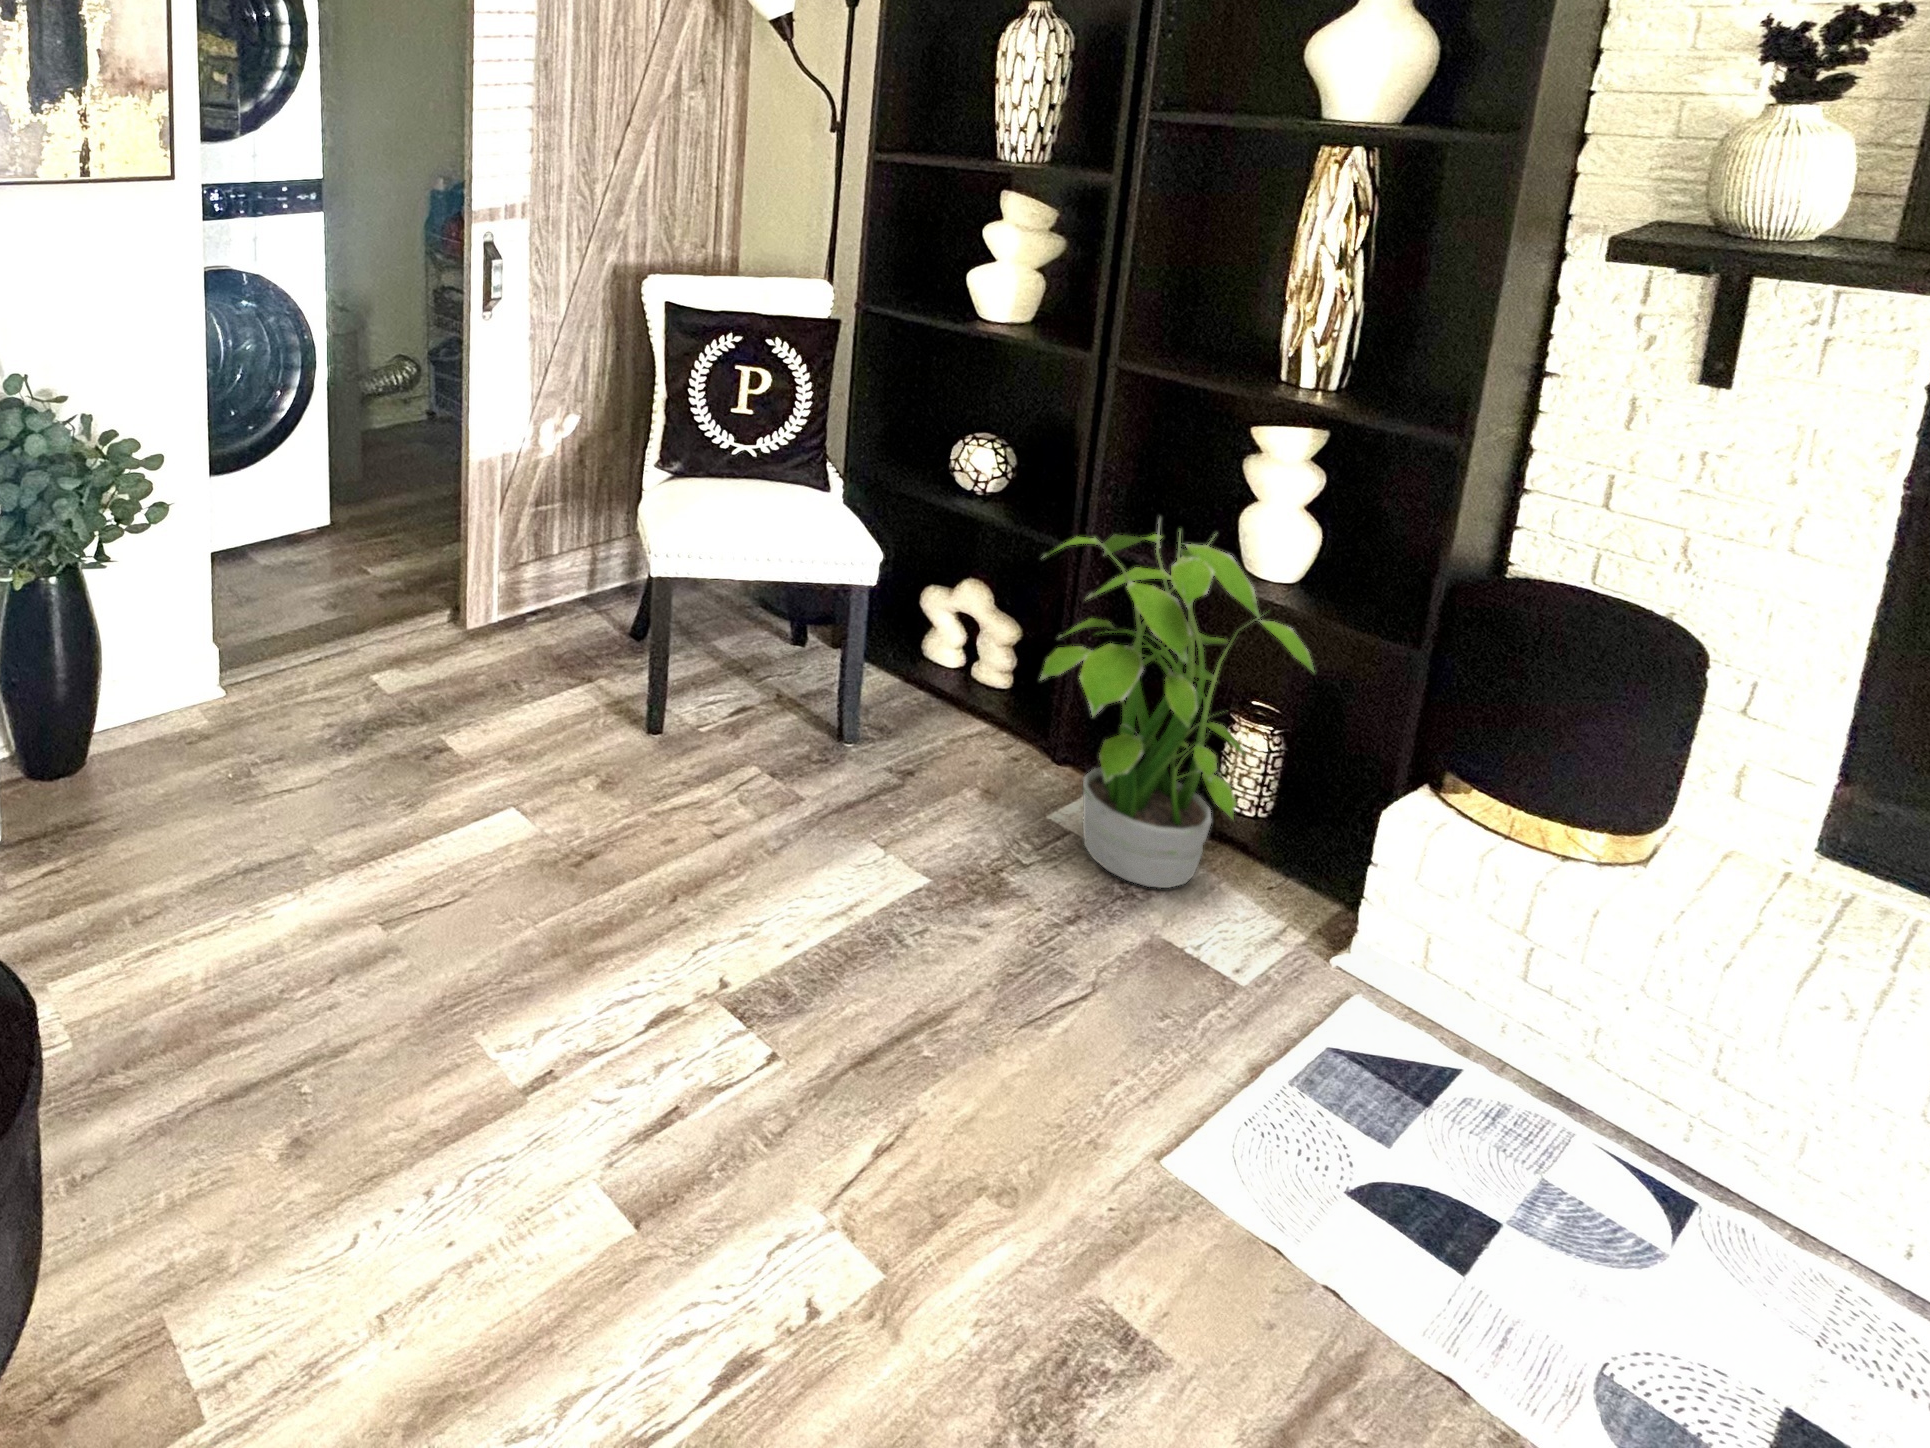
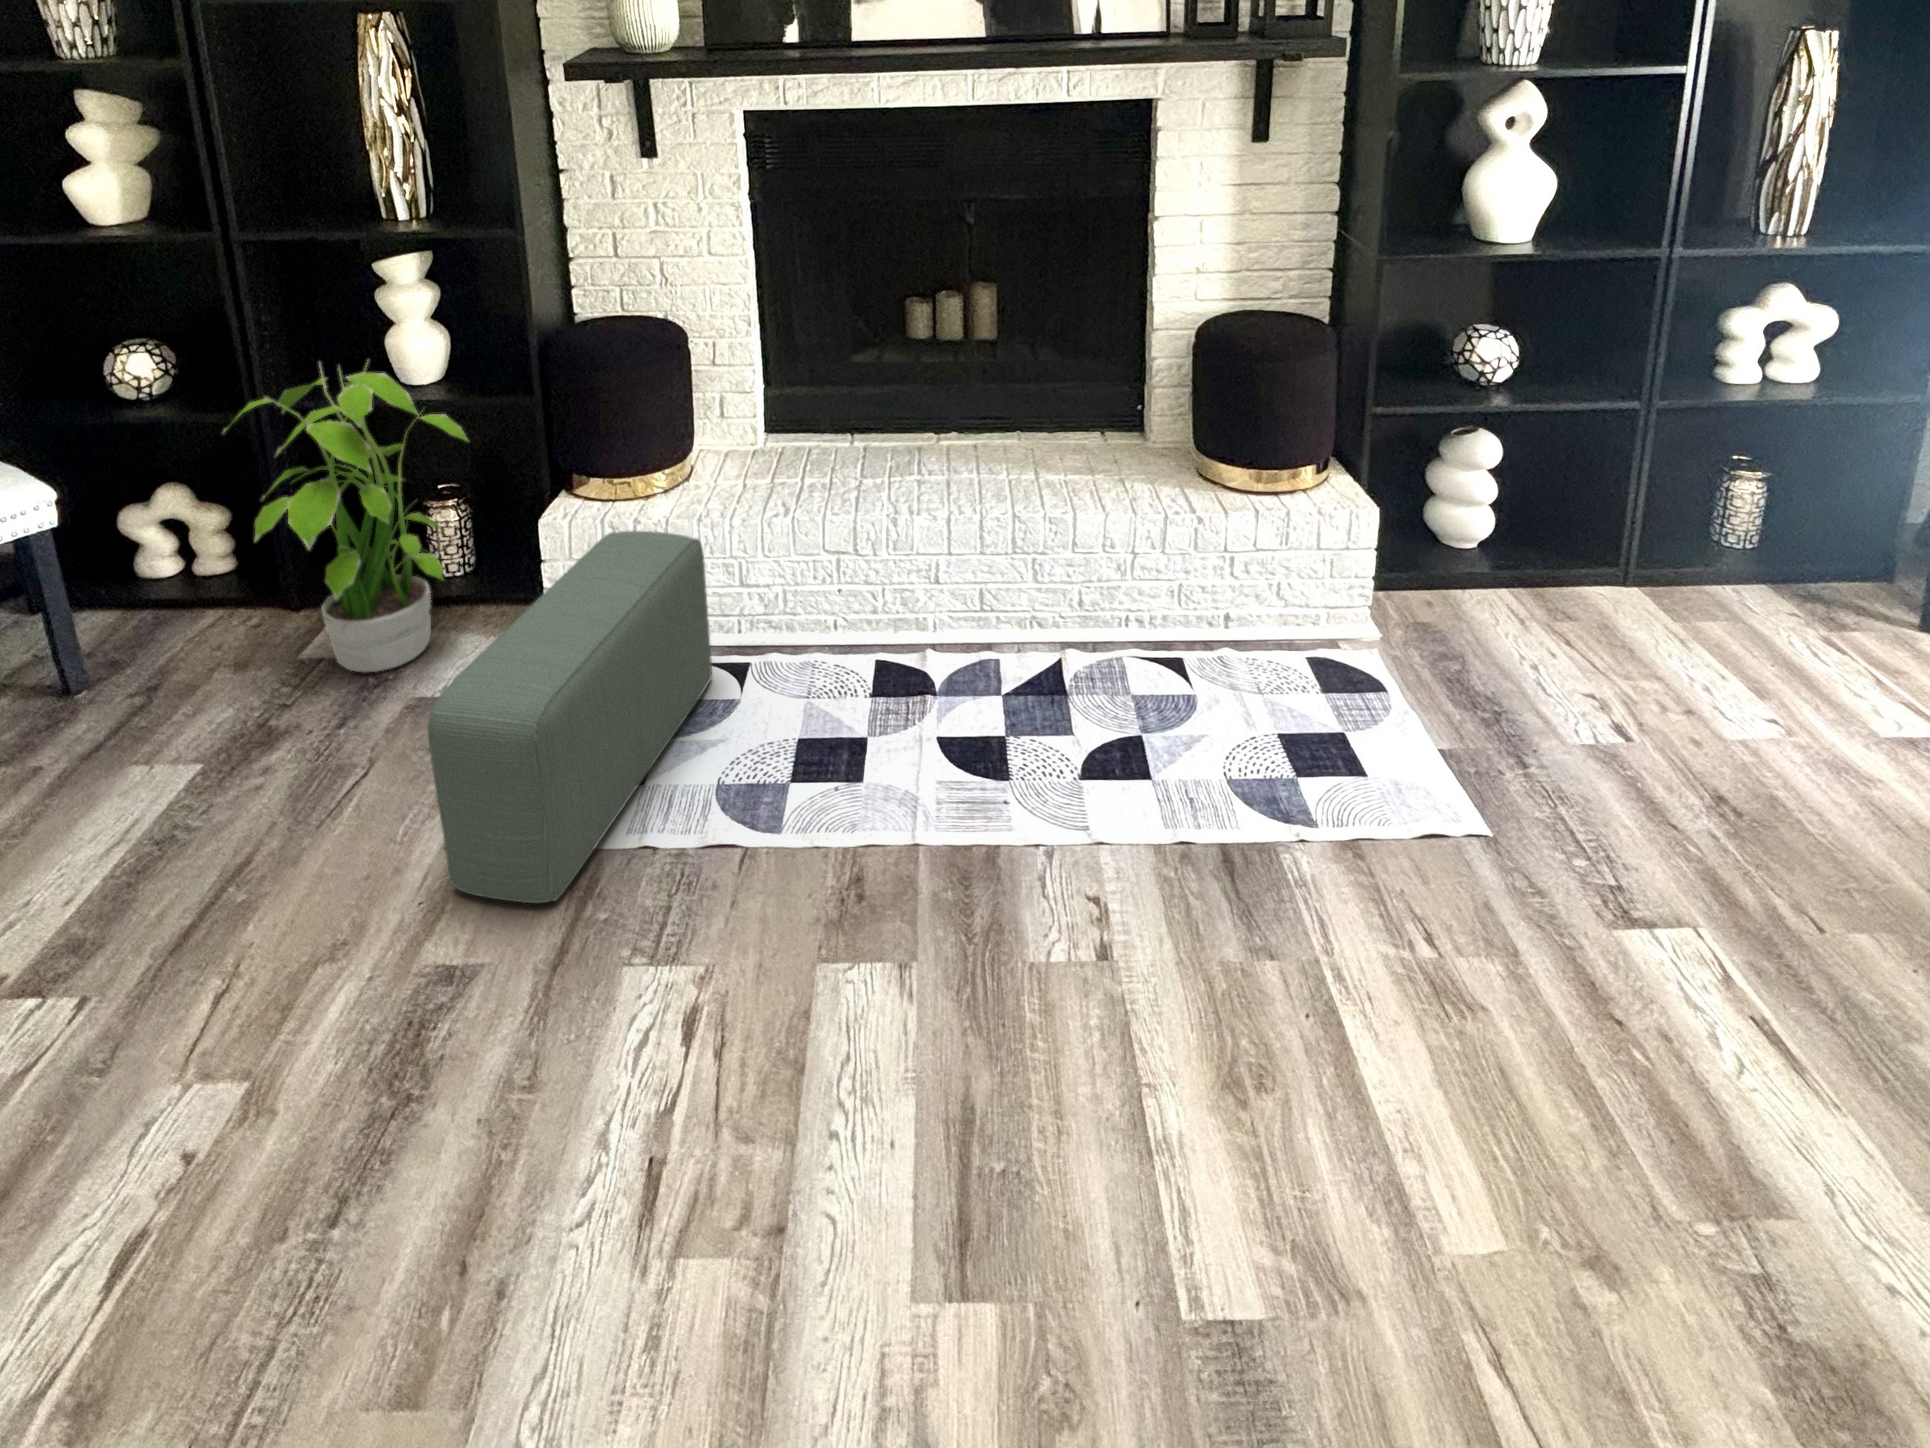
pouf: none [1151,888,1666,1356] -> present [428,531,712,903]

